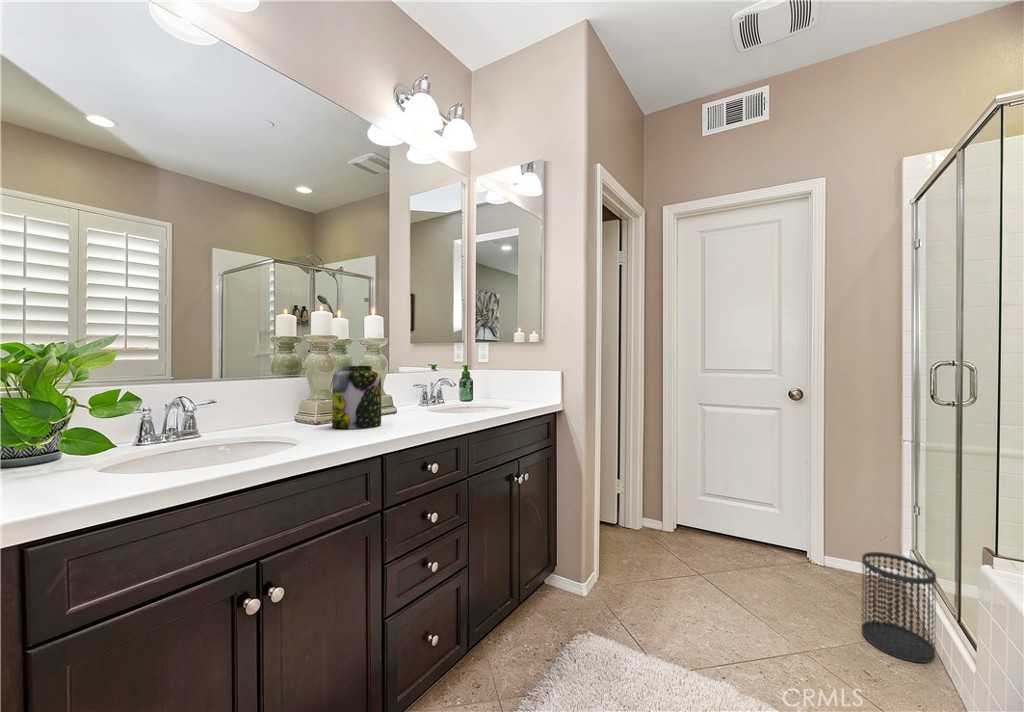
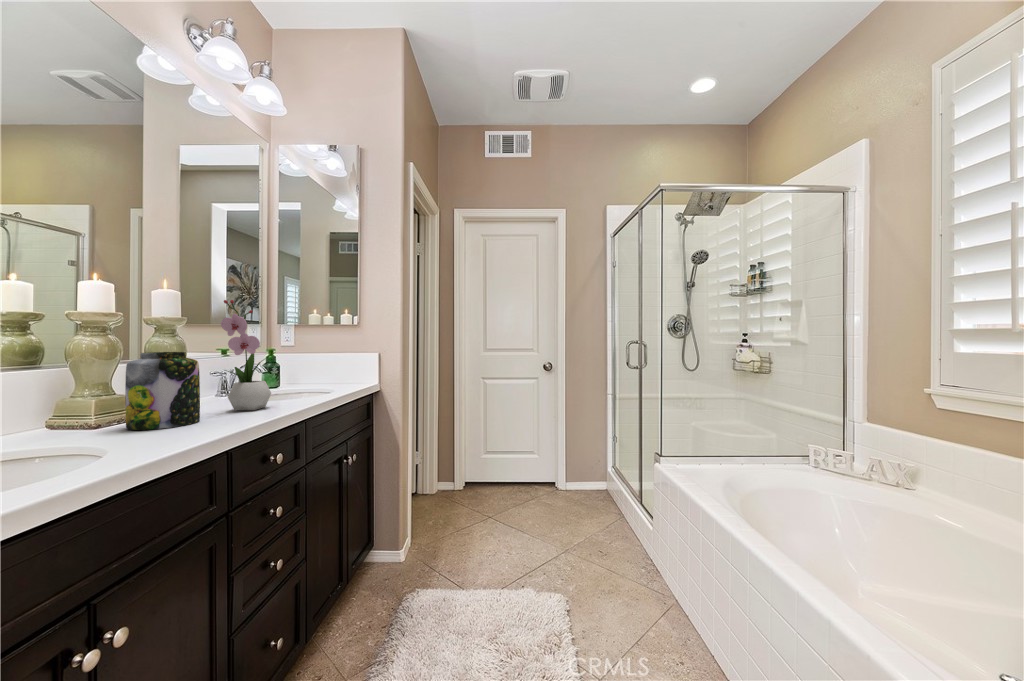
flower arrangement: none [403,320,448,420] -> present [221,300,274,410]
wastebasket: present [862,552,936,662] -> none [594,469,630,535]

